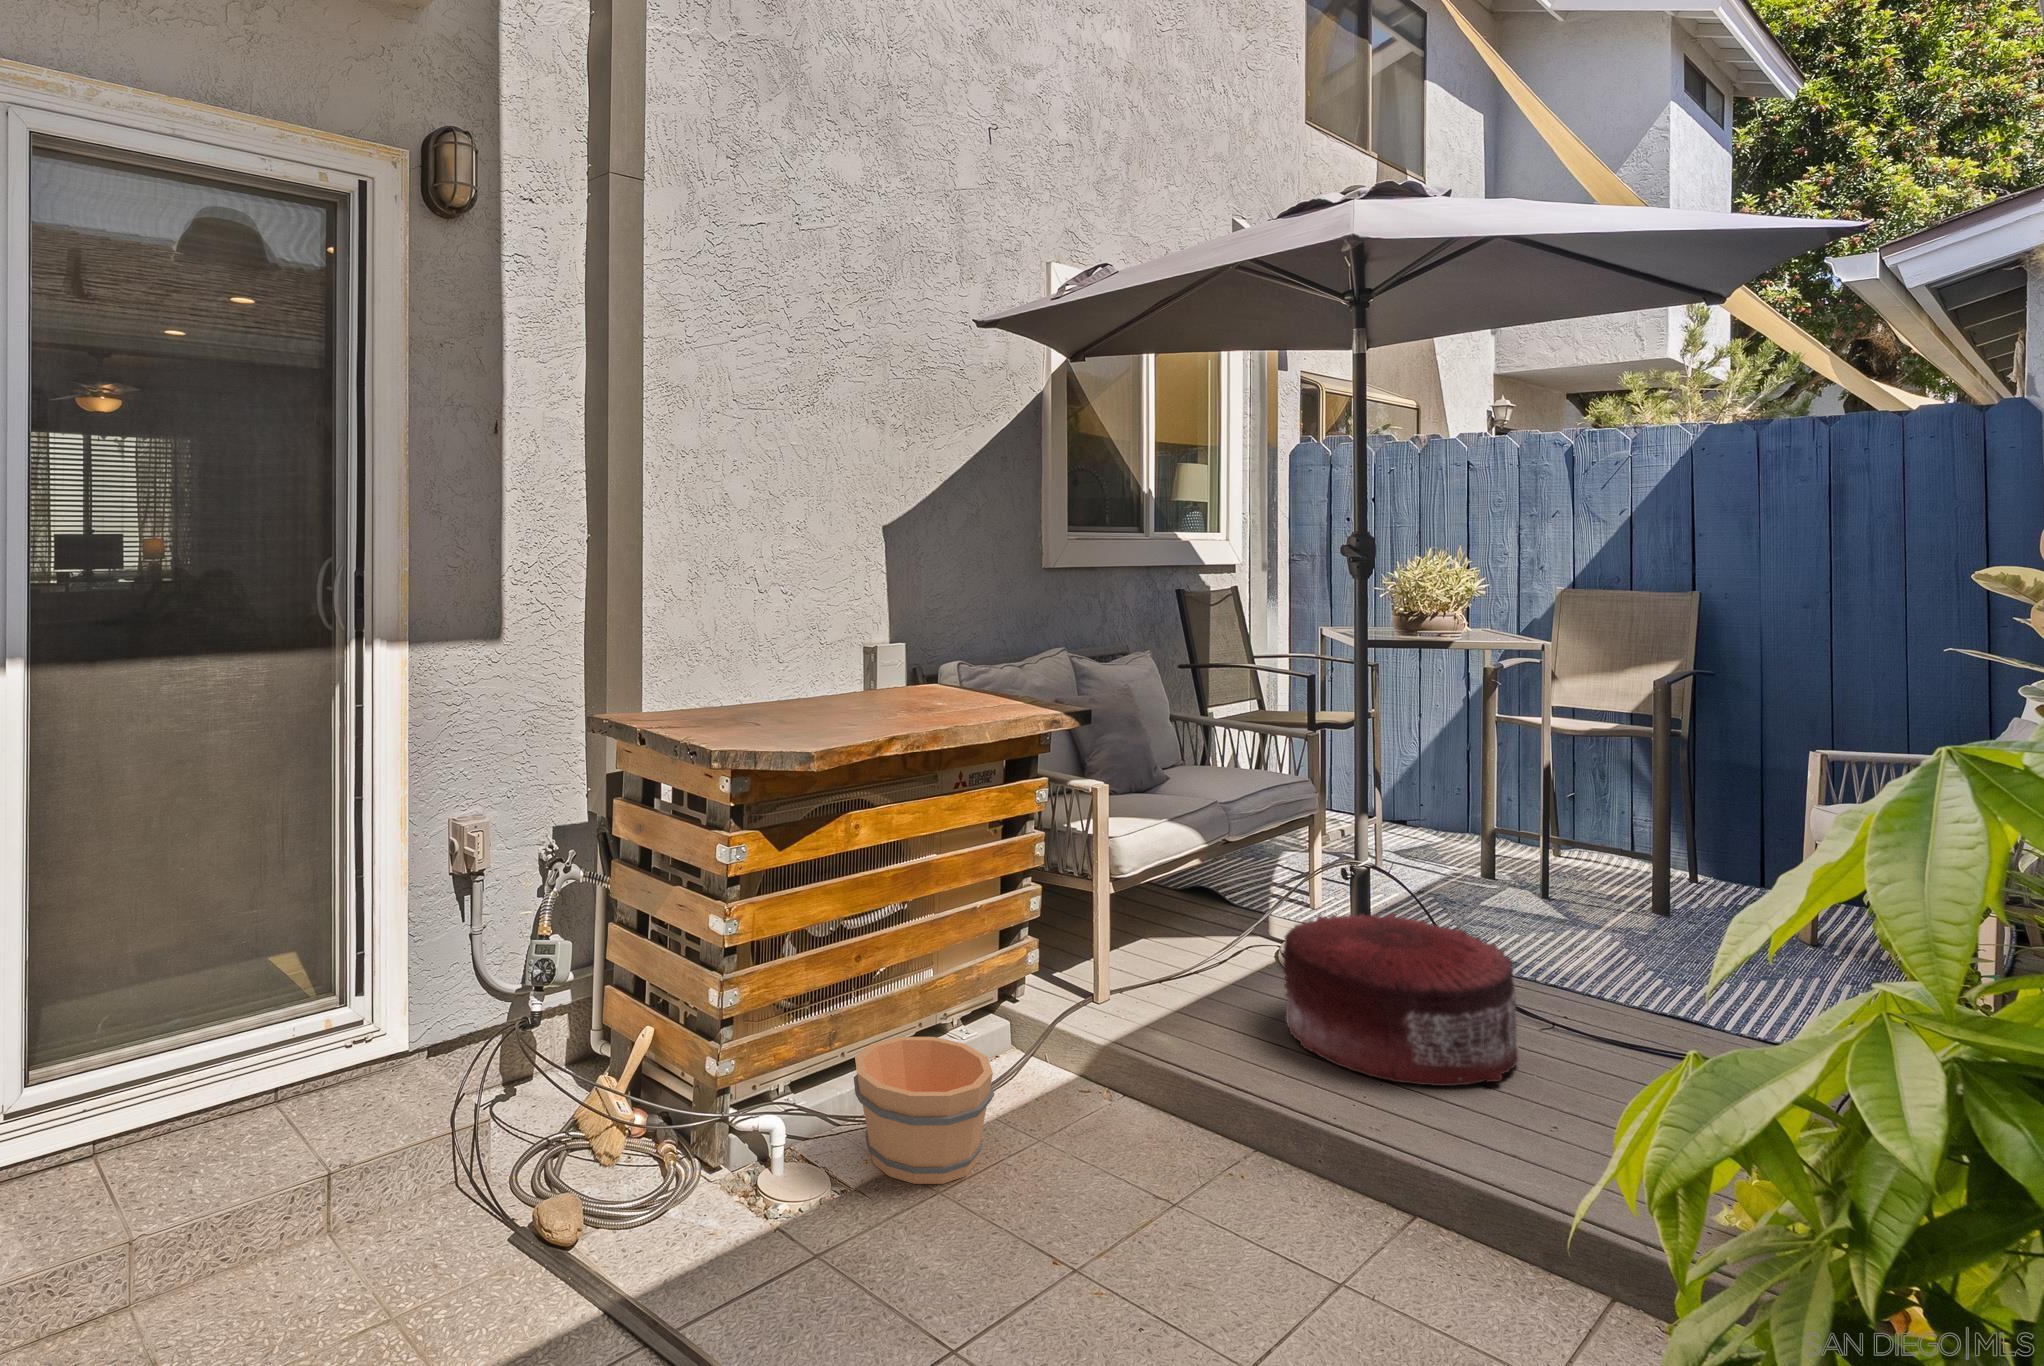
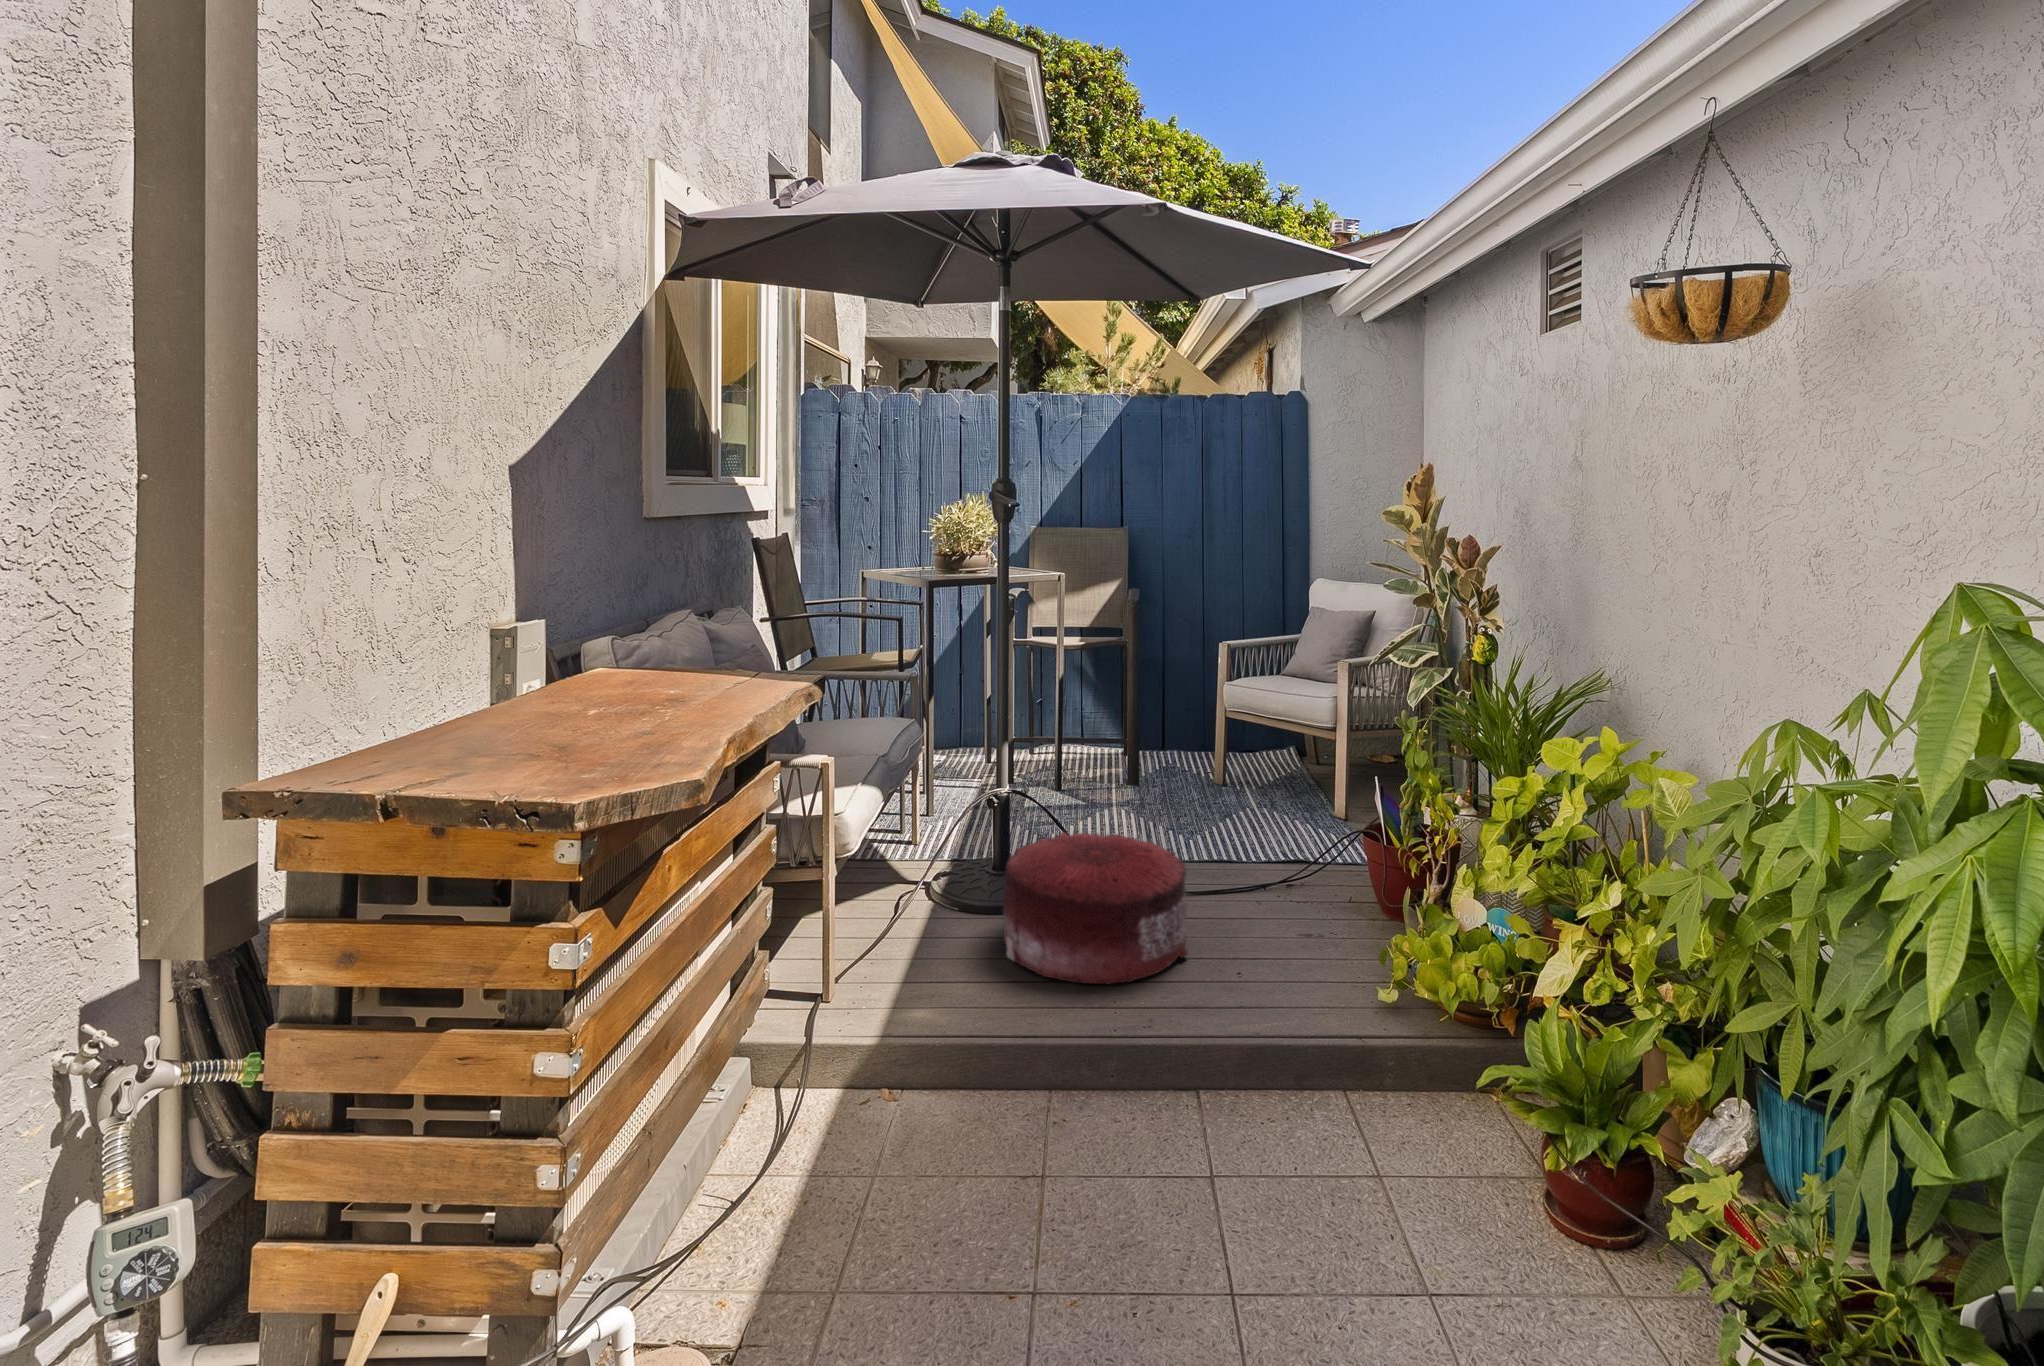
bucket: present [854,1037,994,1184] -> none [692,1099,869,1300]

